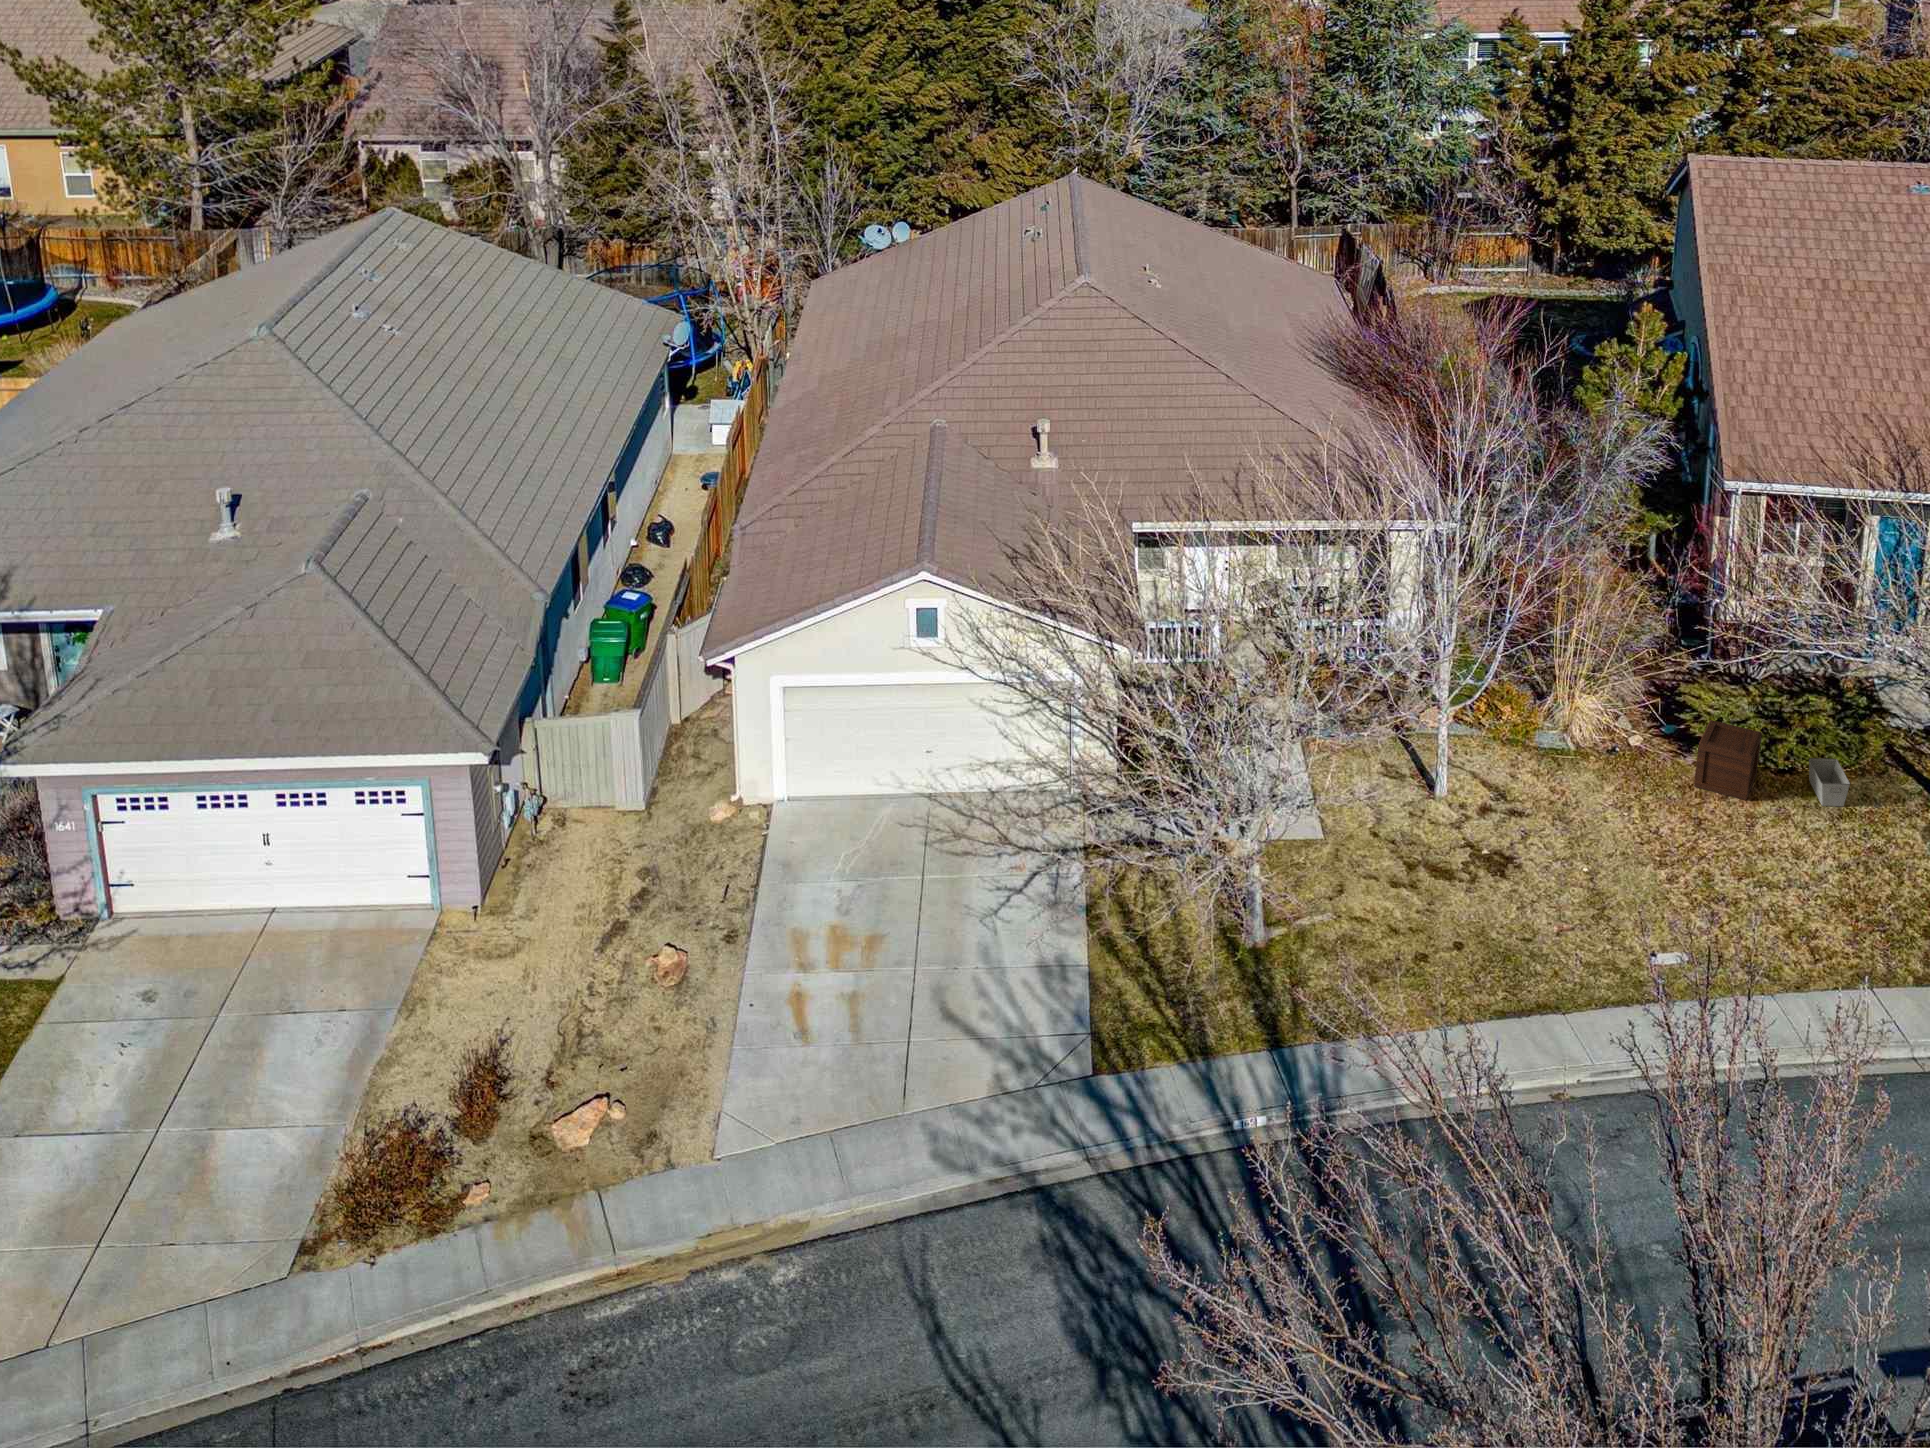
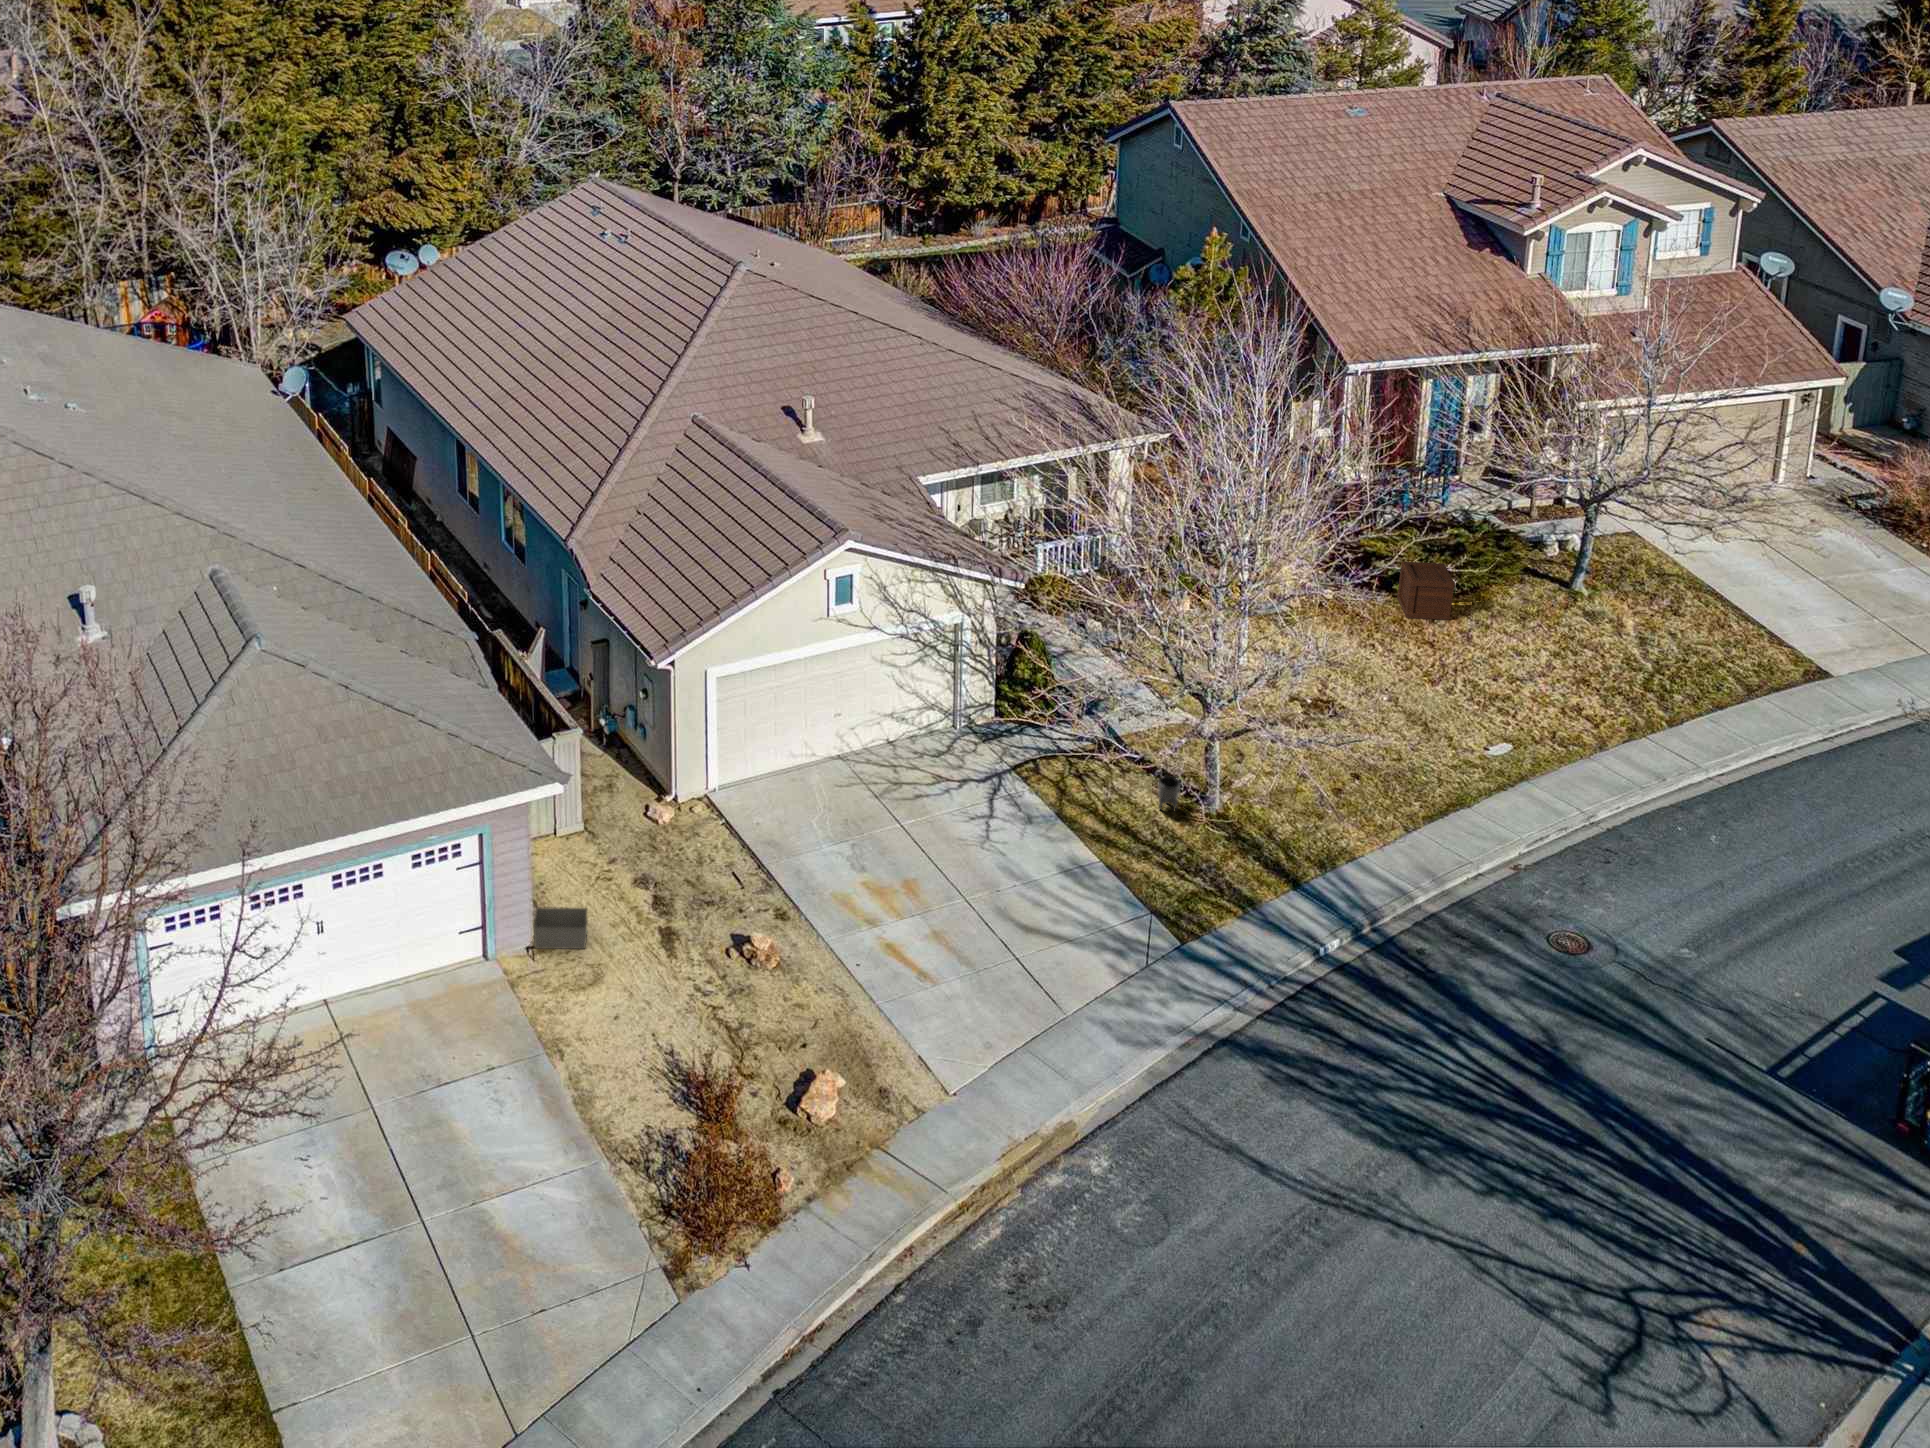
storage bin: present [1809,758,1850,806] -> present [533,907,588,949]
planter: none [1198,895,1222,937] -> present [1158,776,1180,811]

